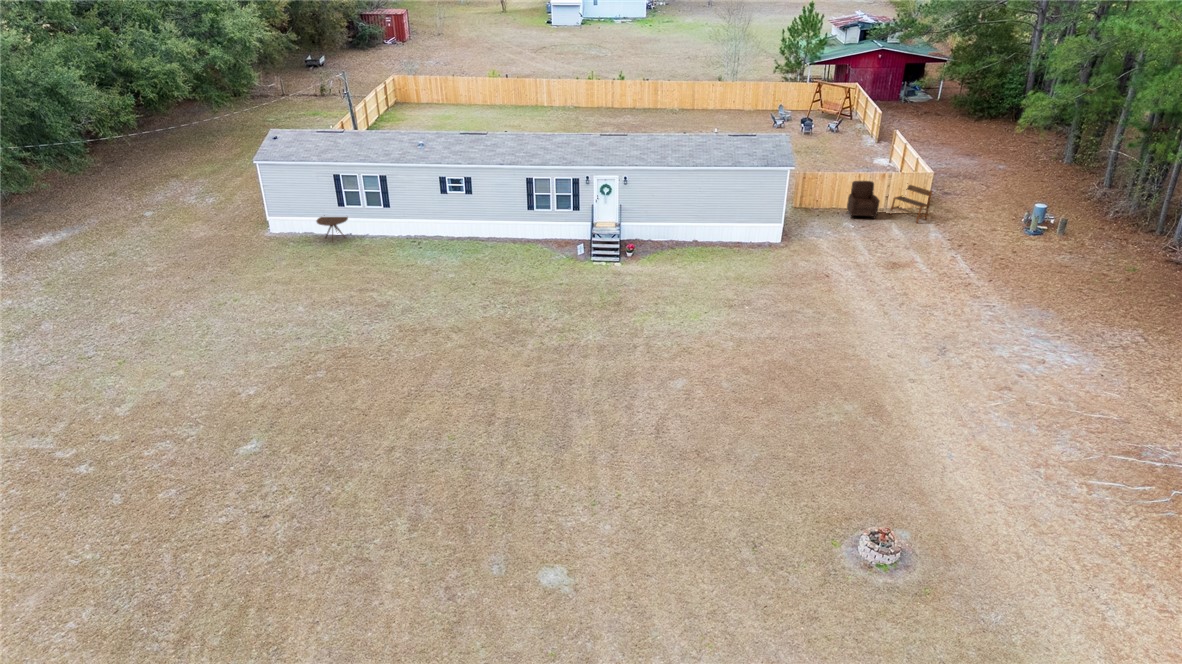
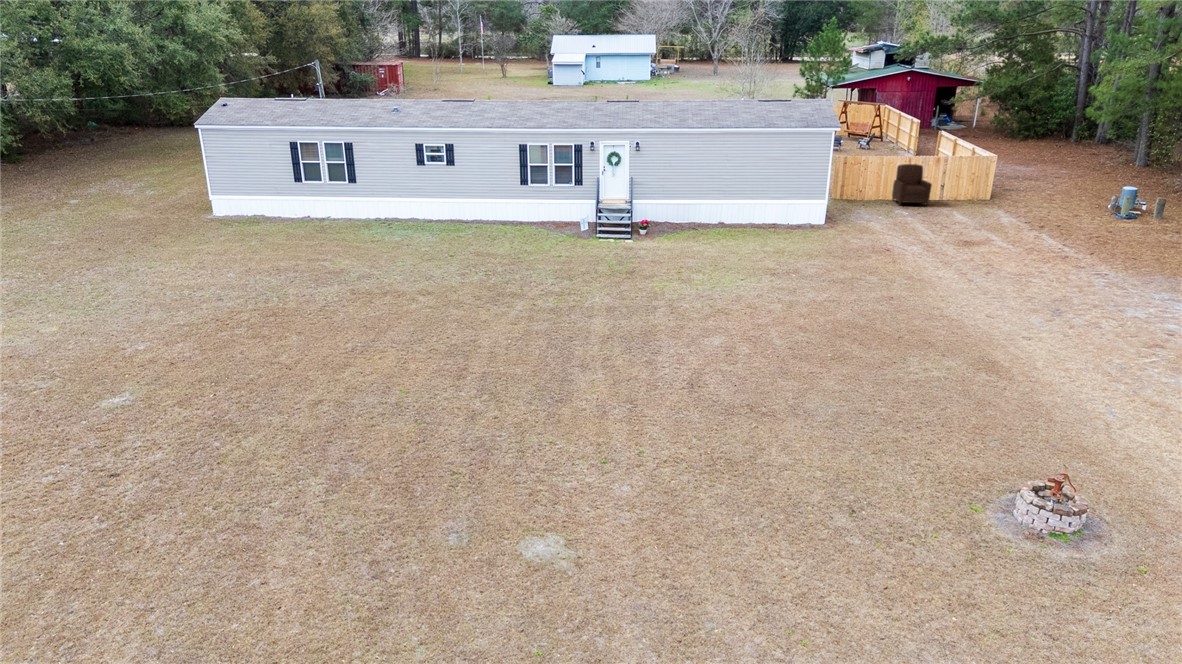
bench: present [890,183,932,223] -> none [942,167,993,209]
round table: present [316,217,348,239] -> none [270,192,308,222]

